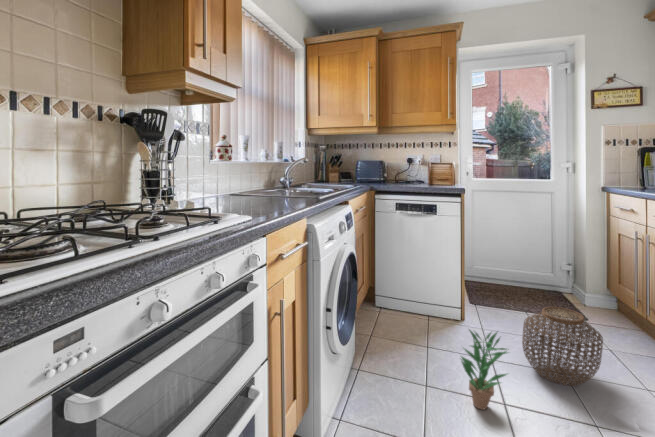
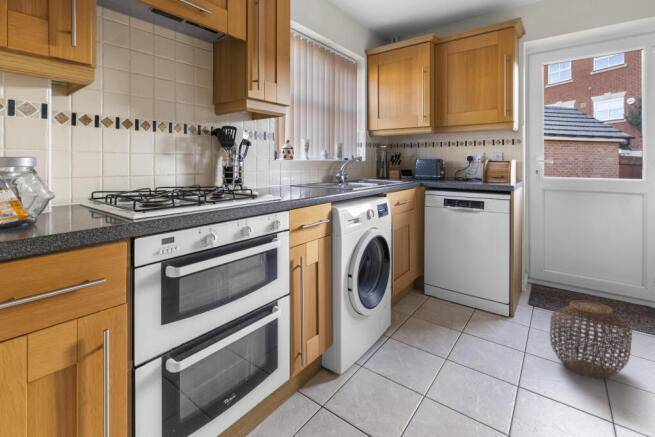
potted plant: present [461,330,507,410] -> none [467,305,513,381]

